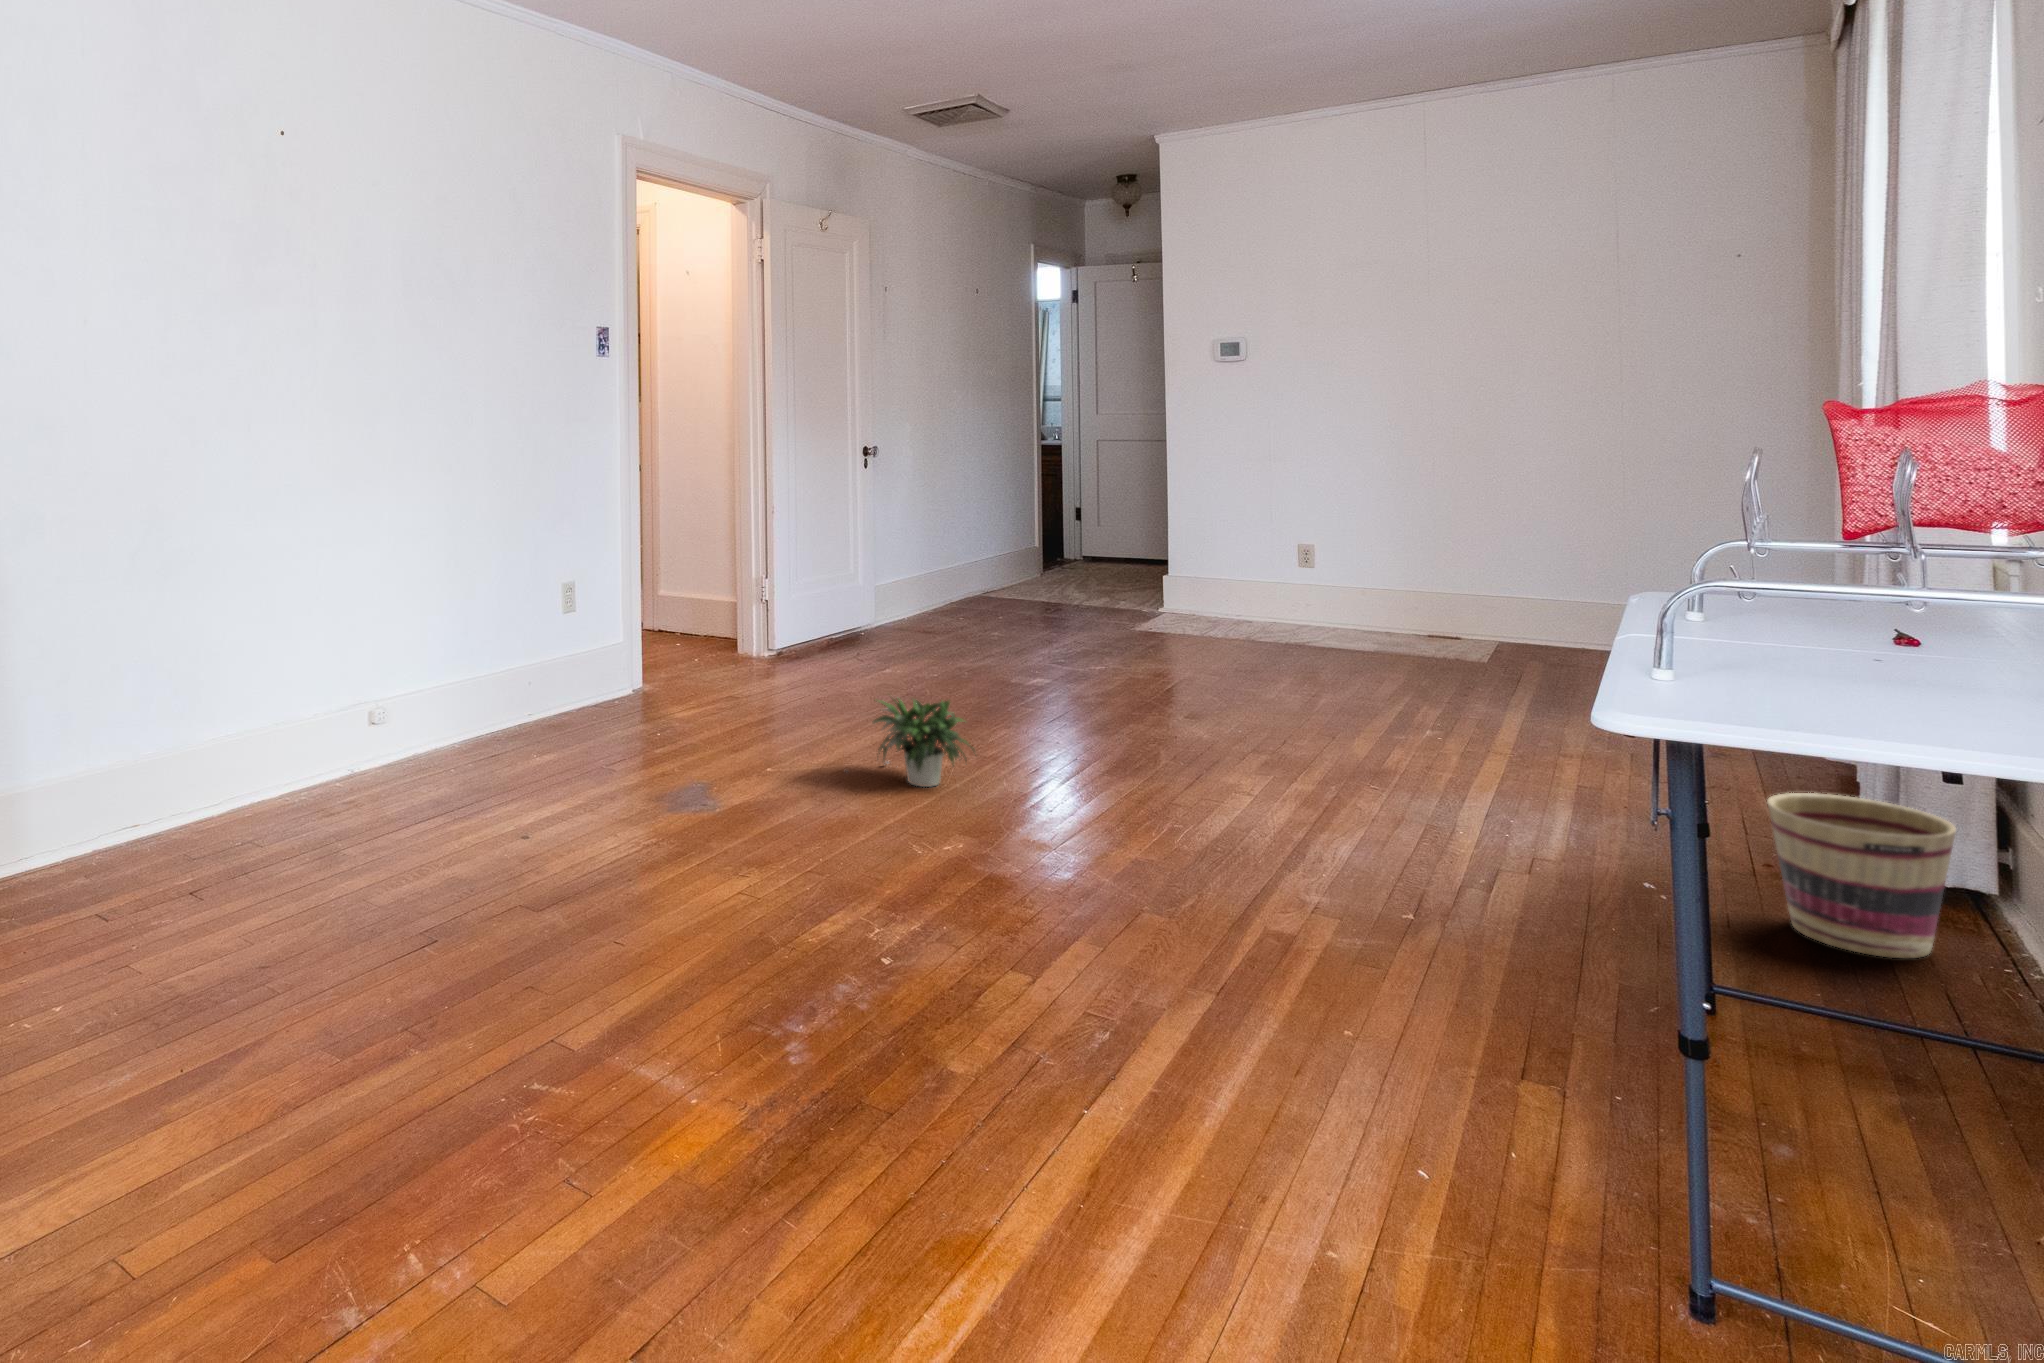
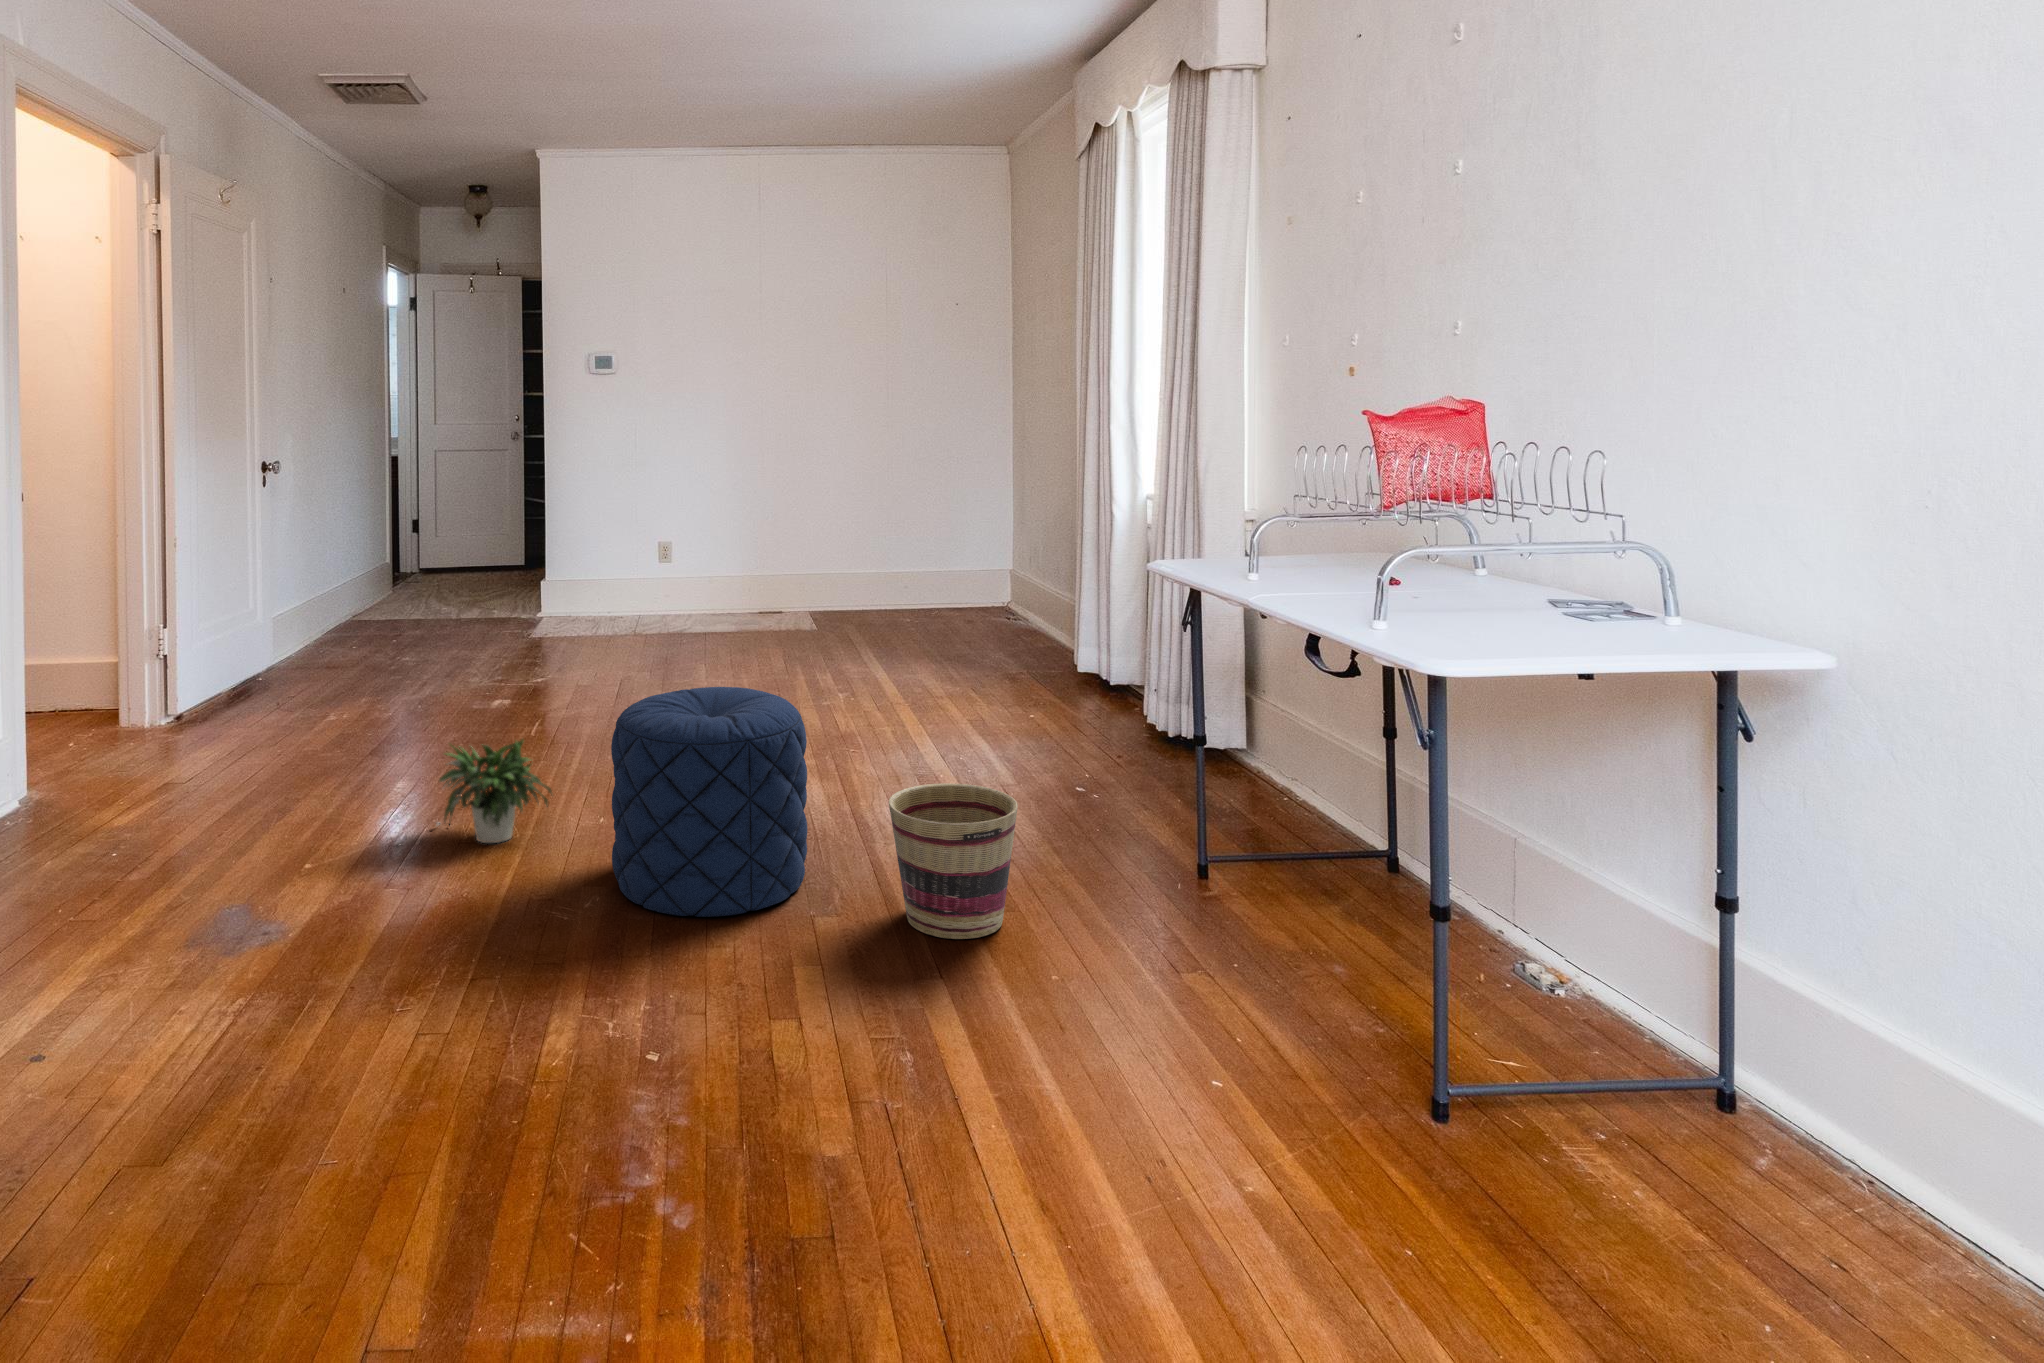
pouf: none [976,673,1175,889] -> present [611,687,808,917]
basket: present [1767,793,1956,958] -> present [889,783,1018,939]

